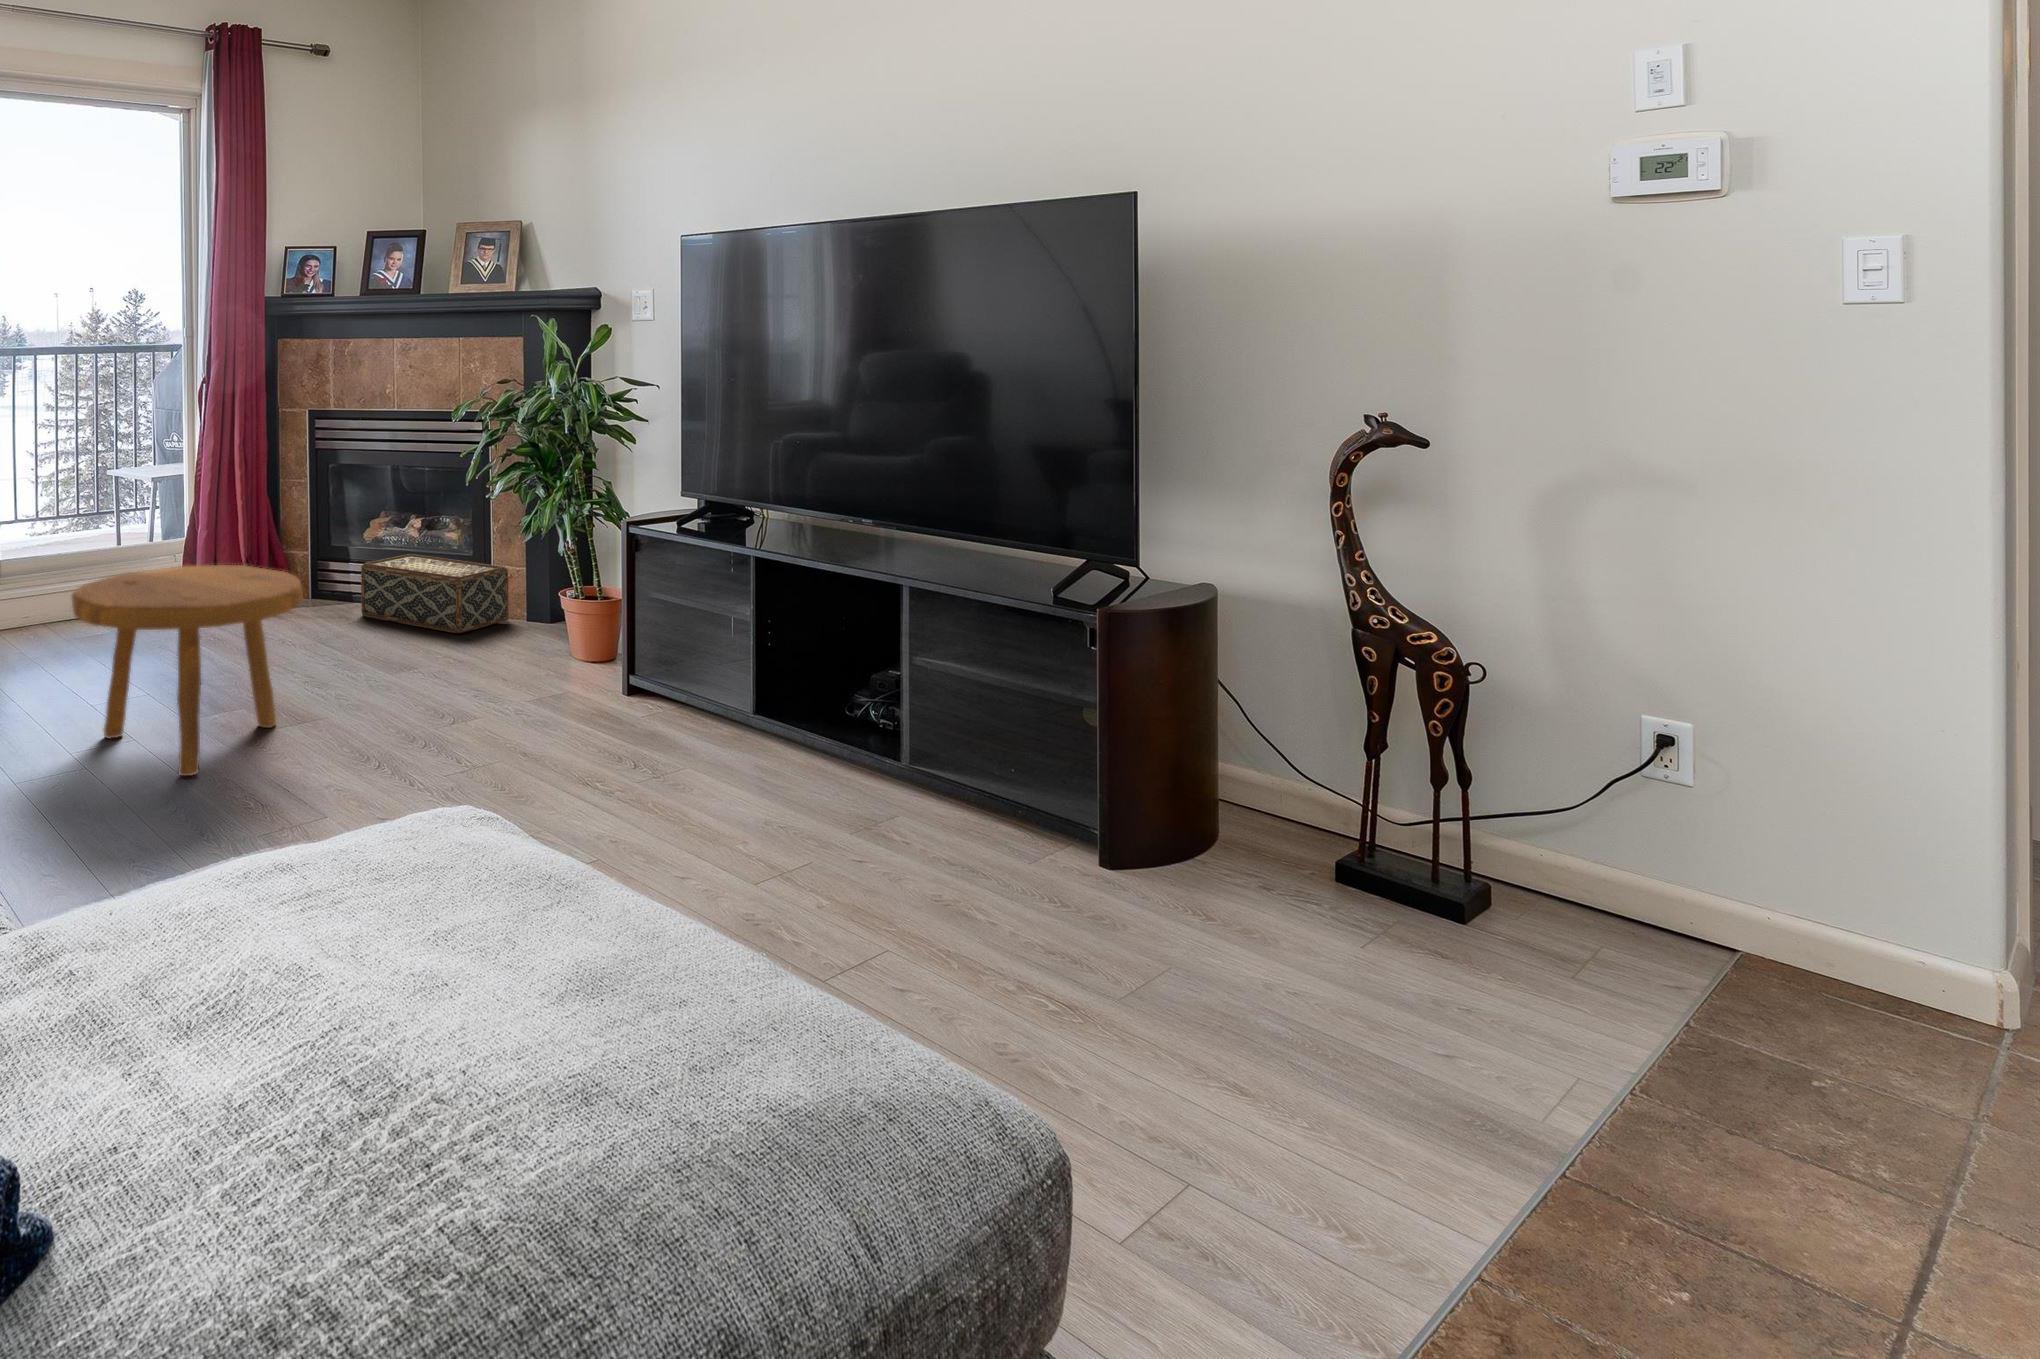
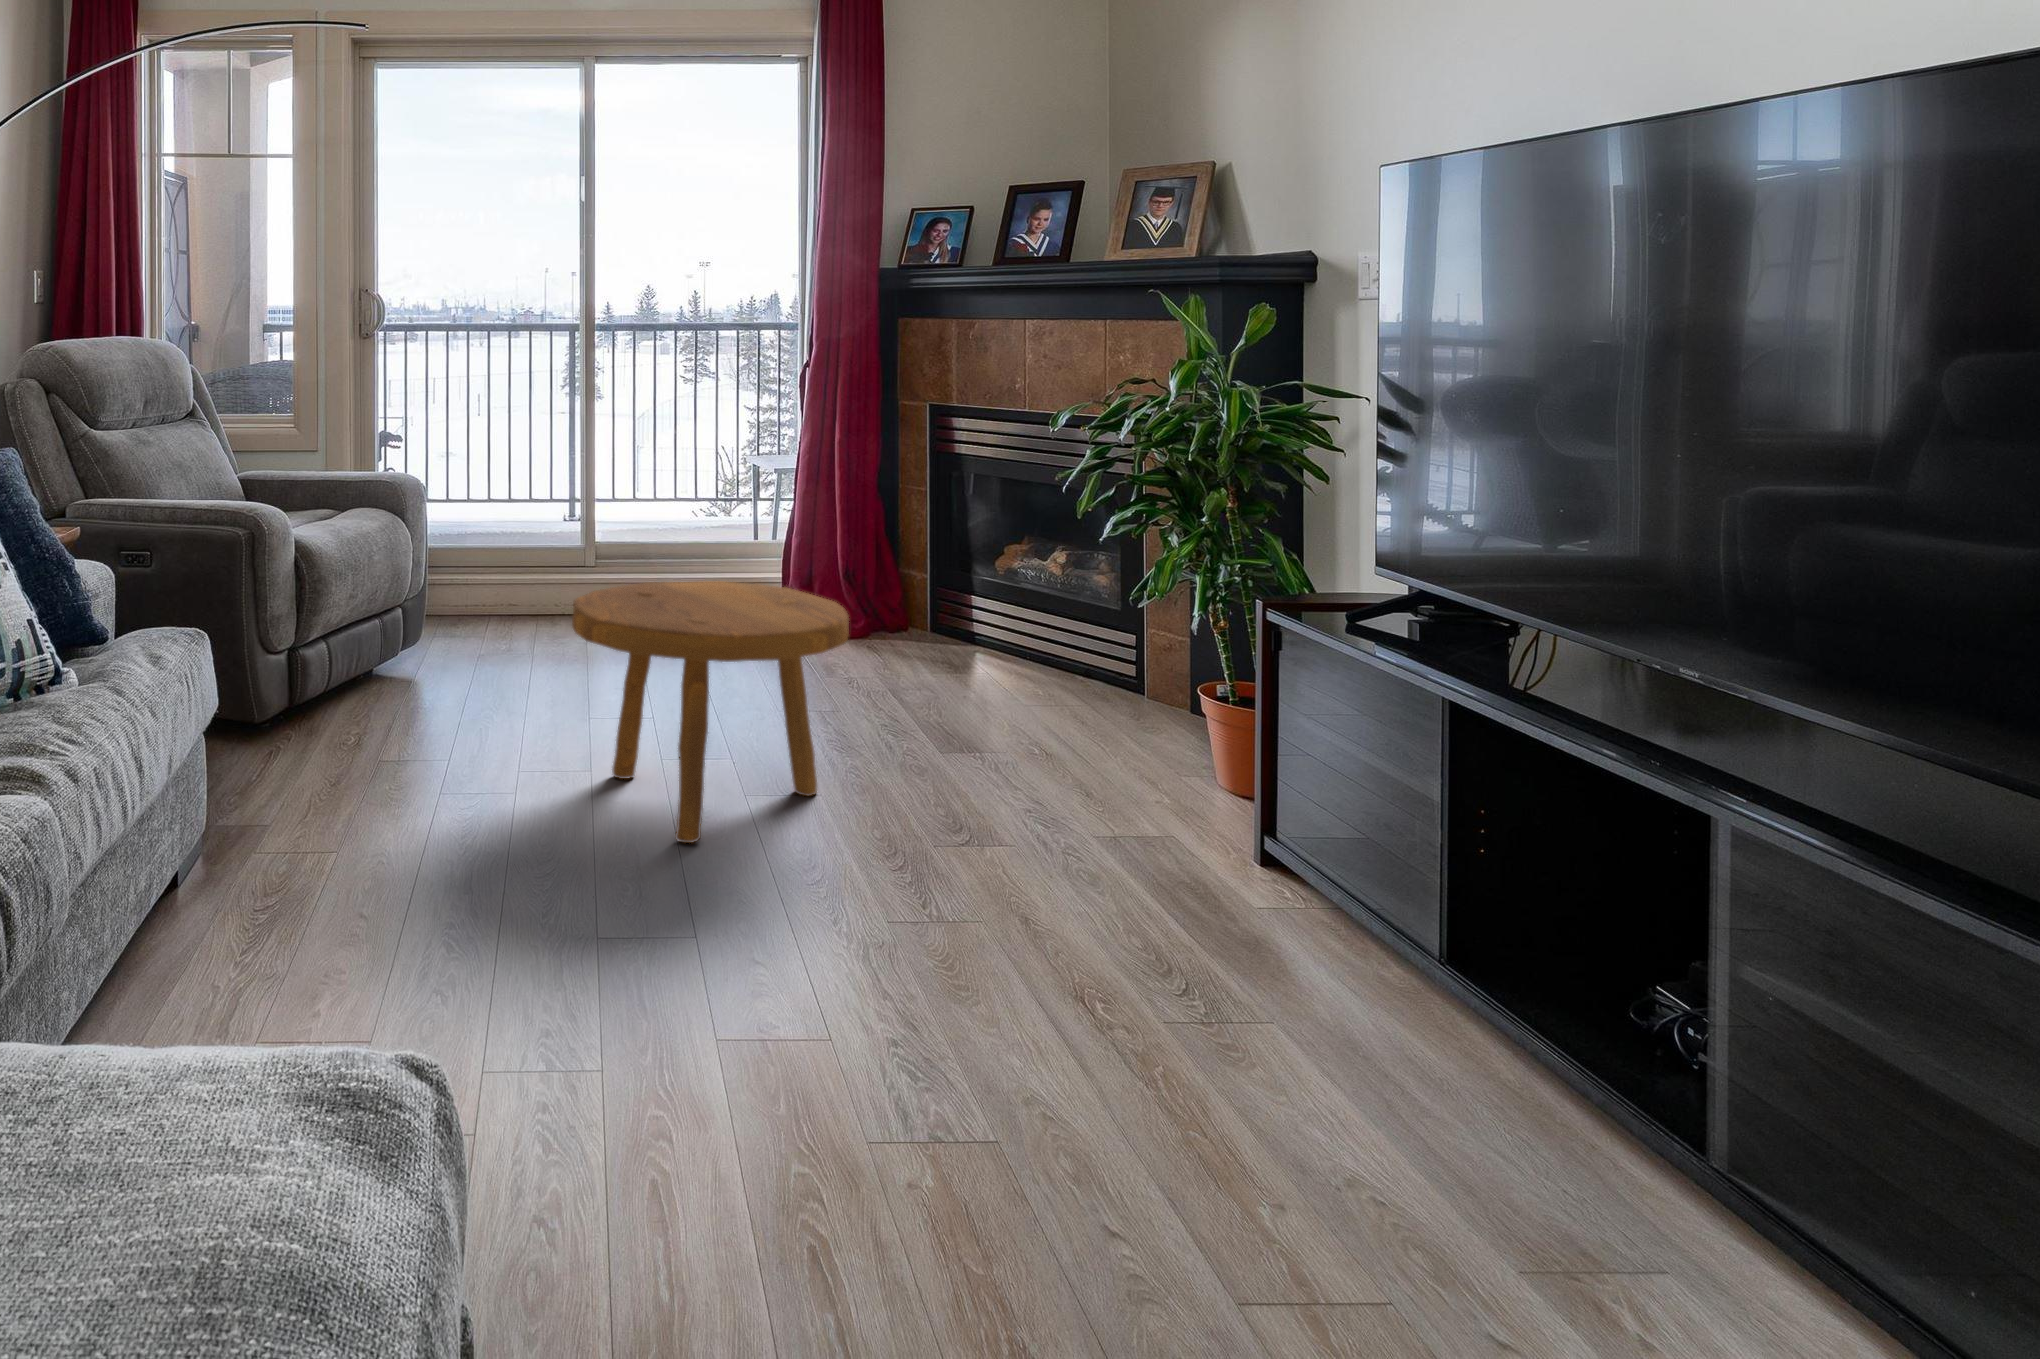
woven basket: present [361,554,509,633] -> none [974,595,1172,706]

